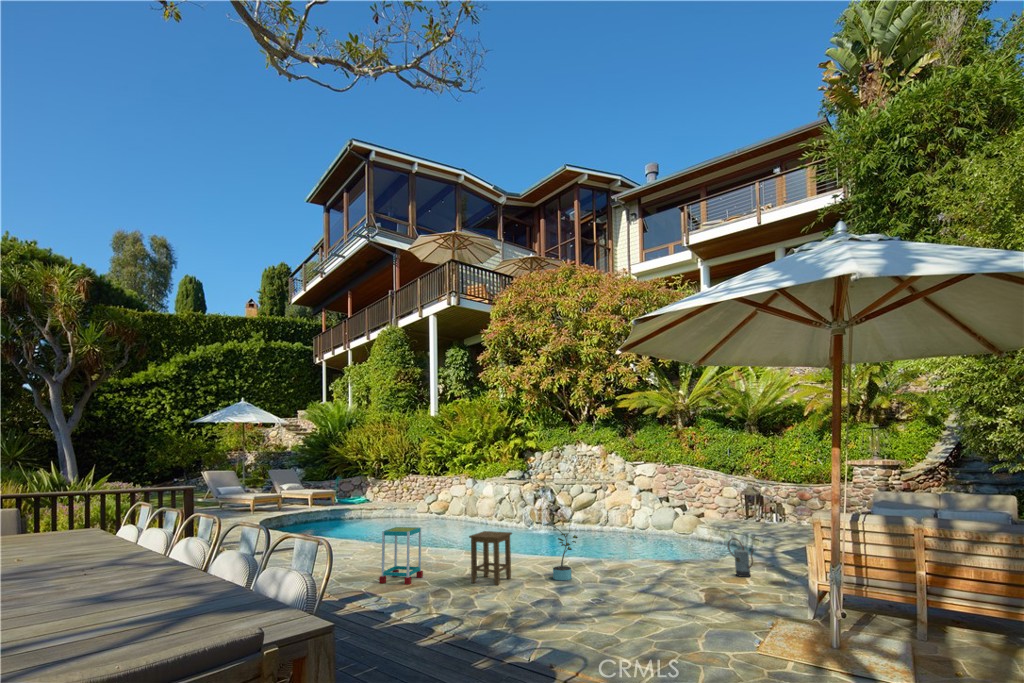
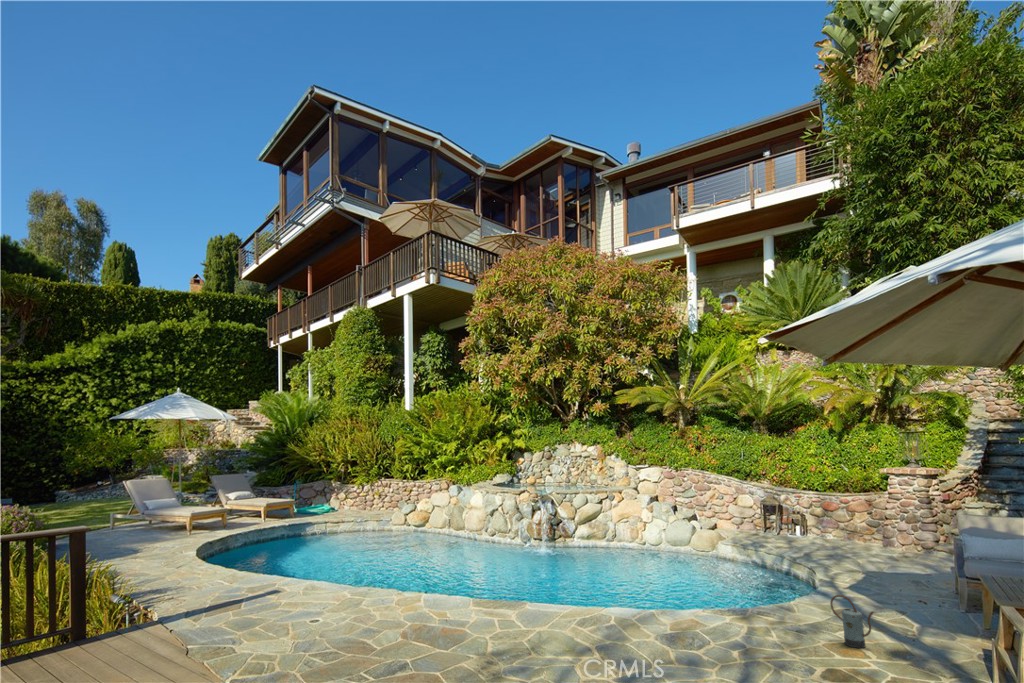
potted plant: present [543,516,578,580] -> none [596,568,645,659]
side table: present [379,527,423,584] -> none [372,584,430,672]
stool: present [469,531,512,585] -> none [498,589,554,672]

